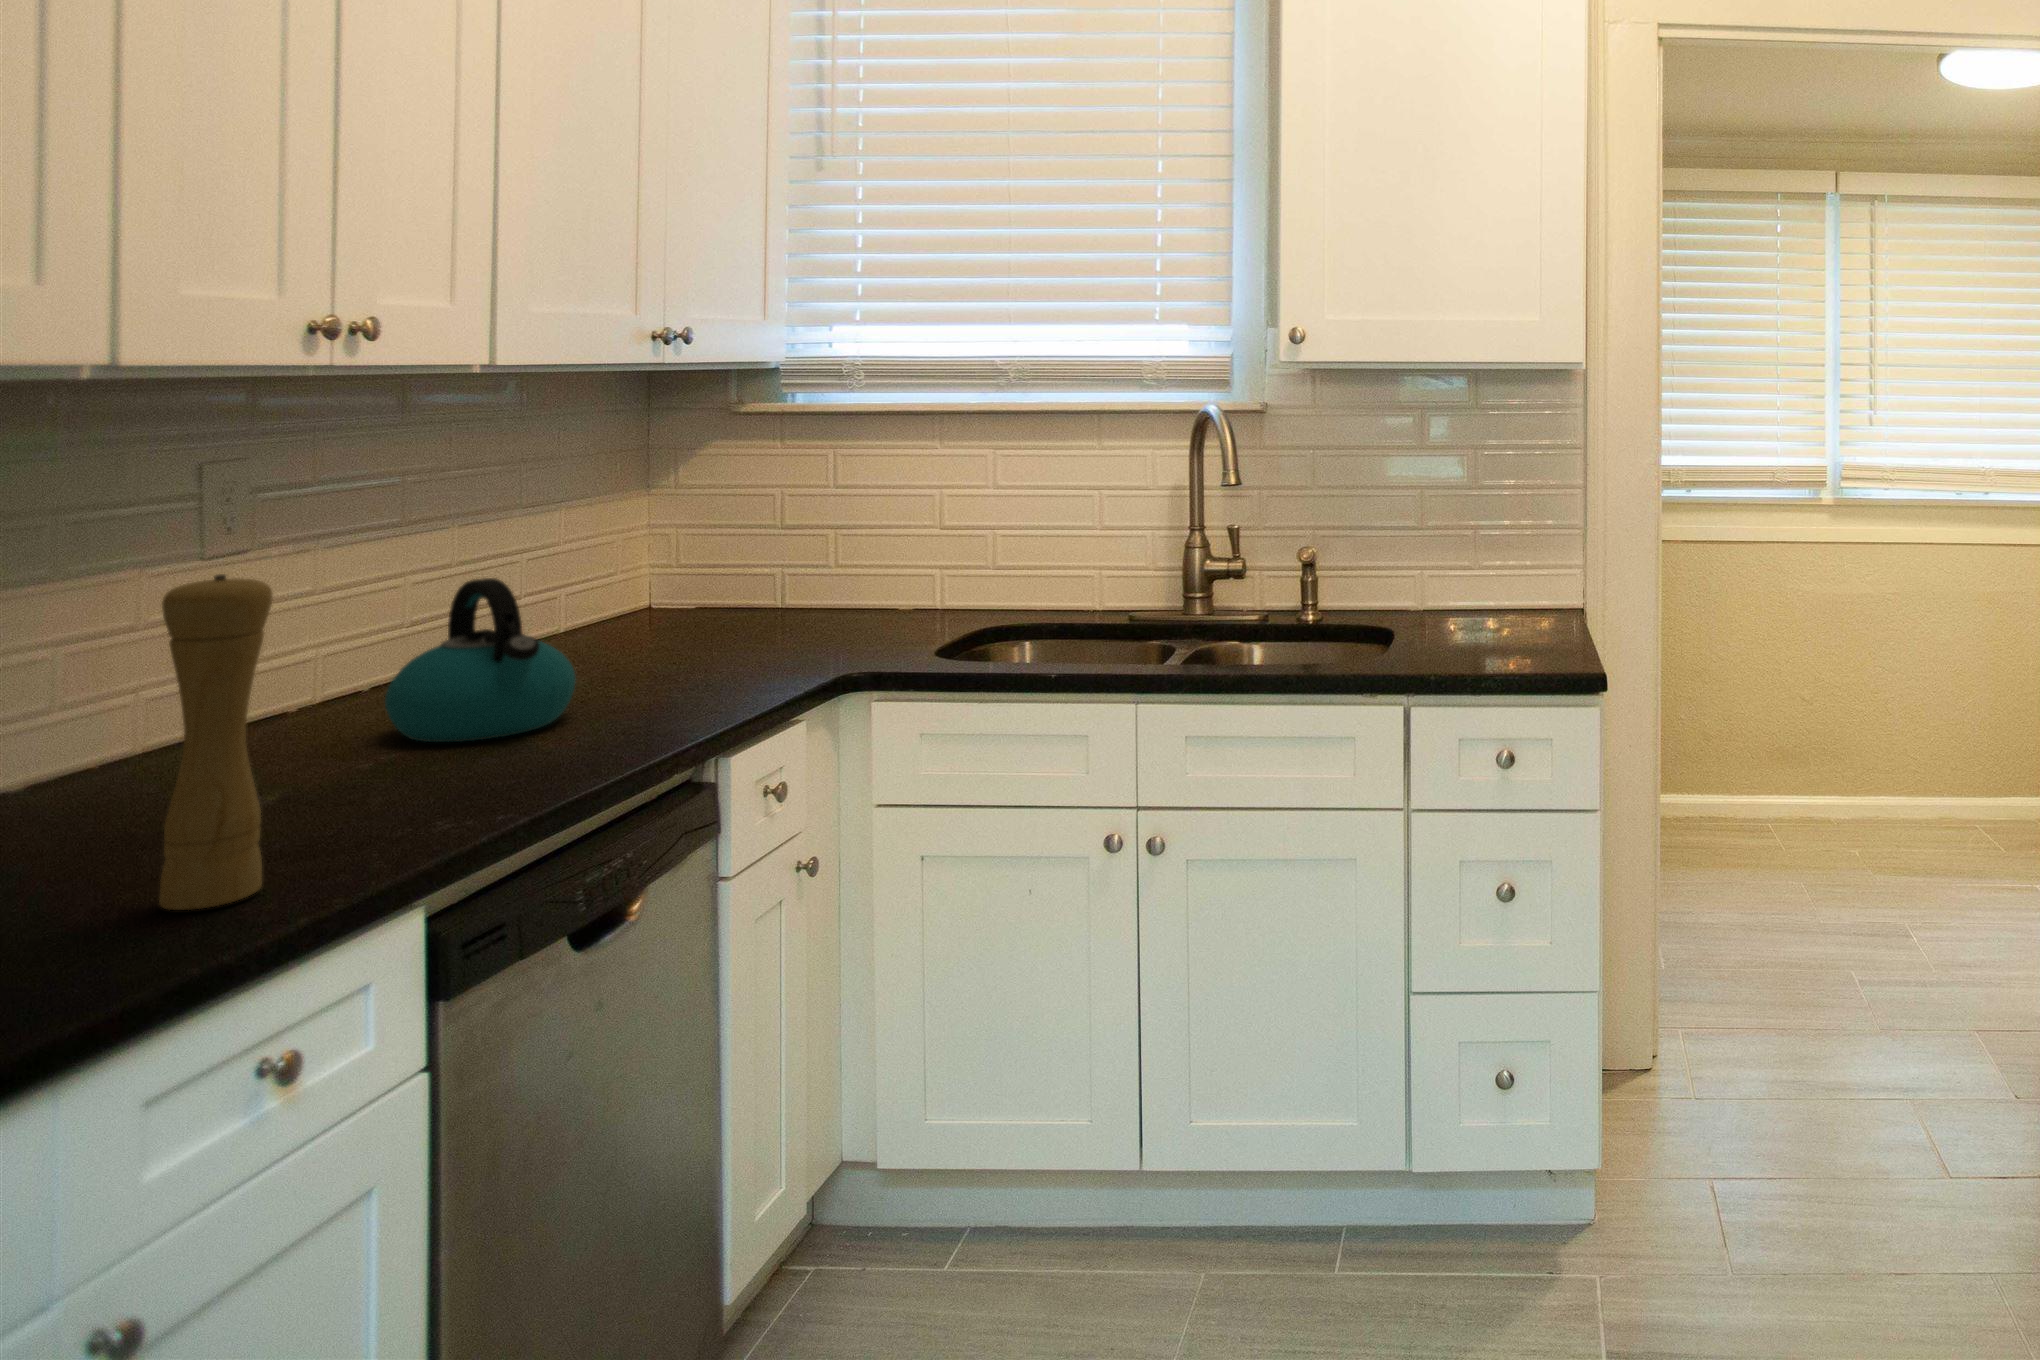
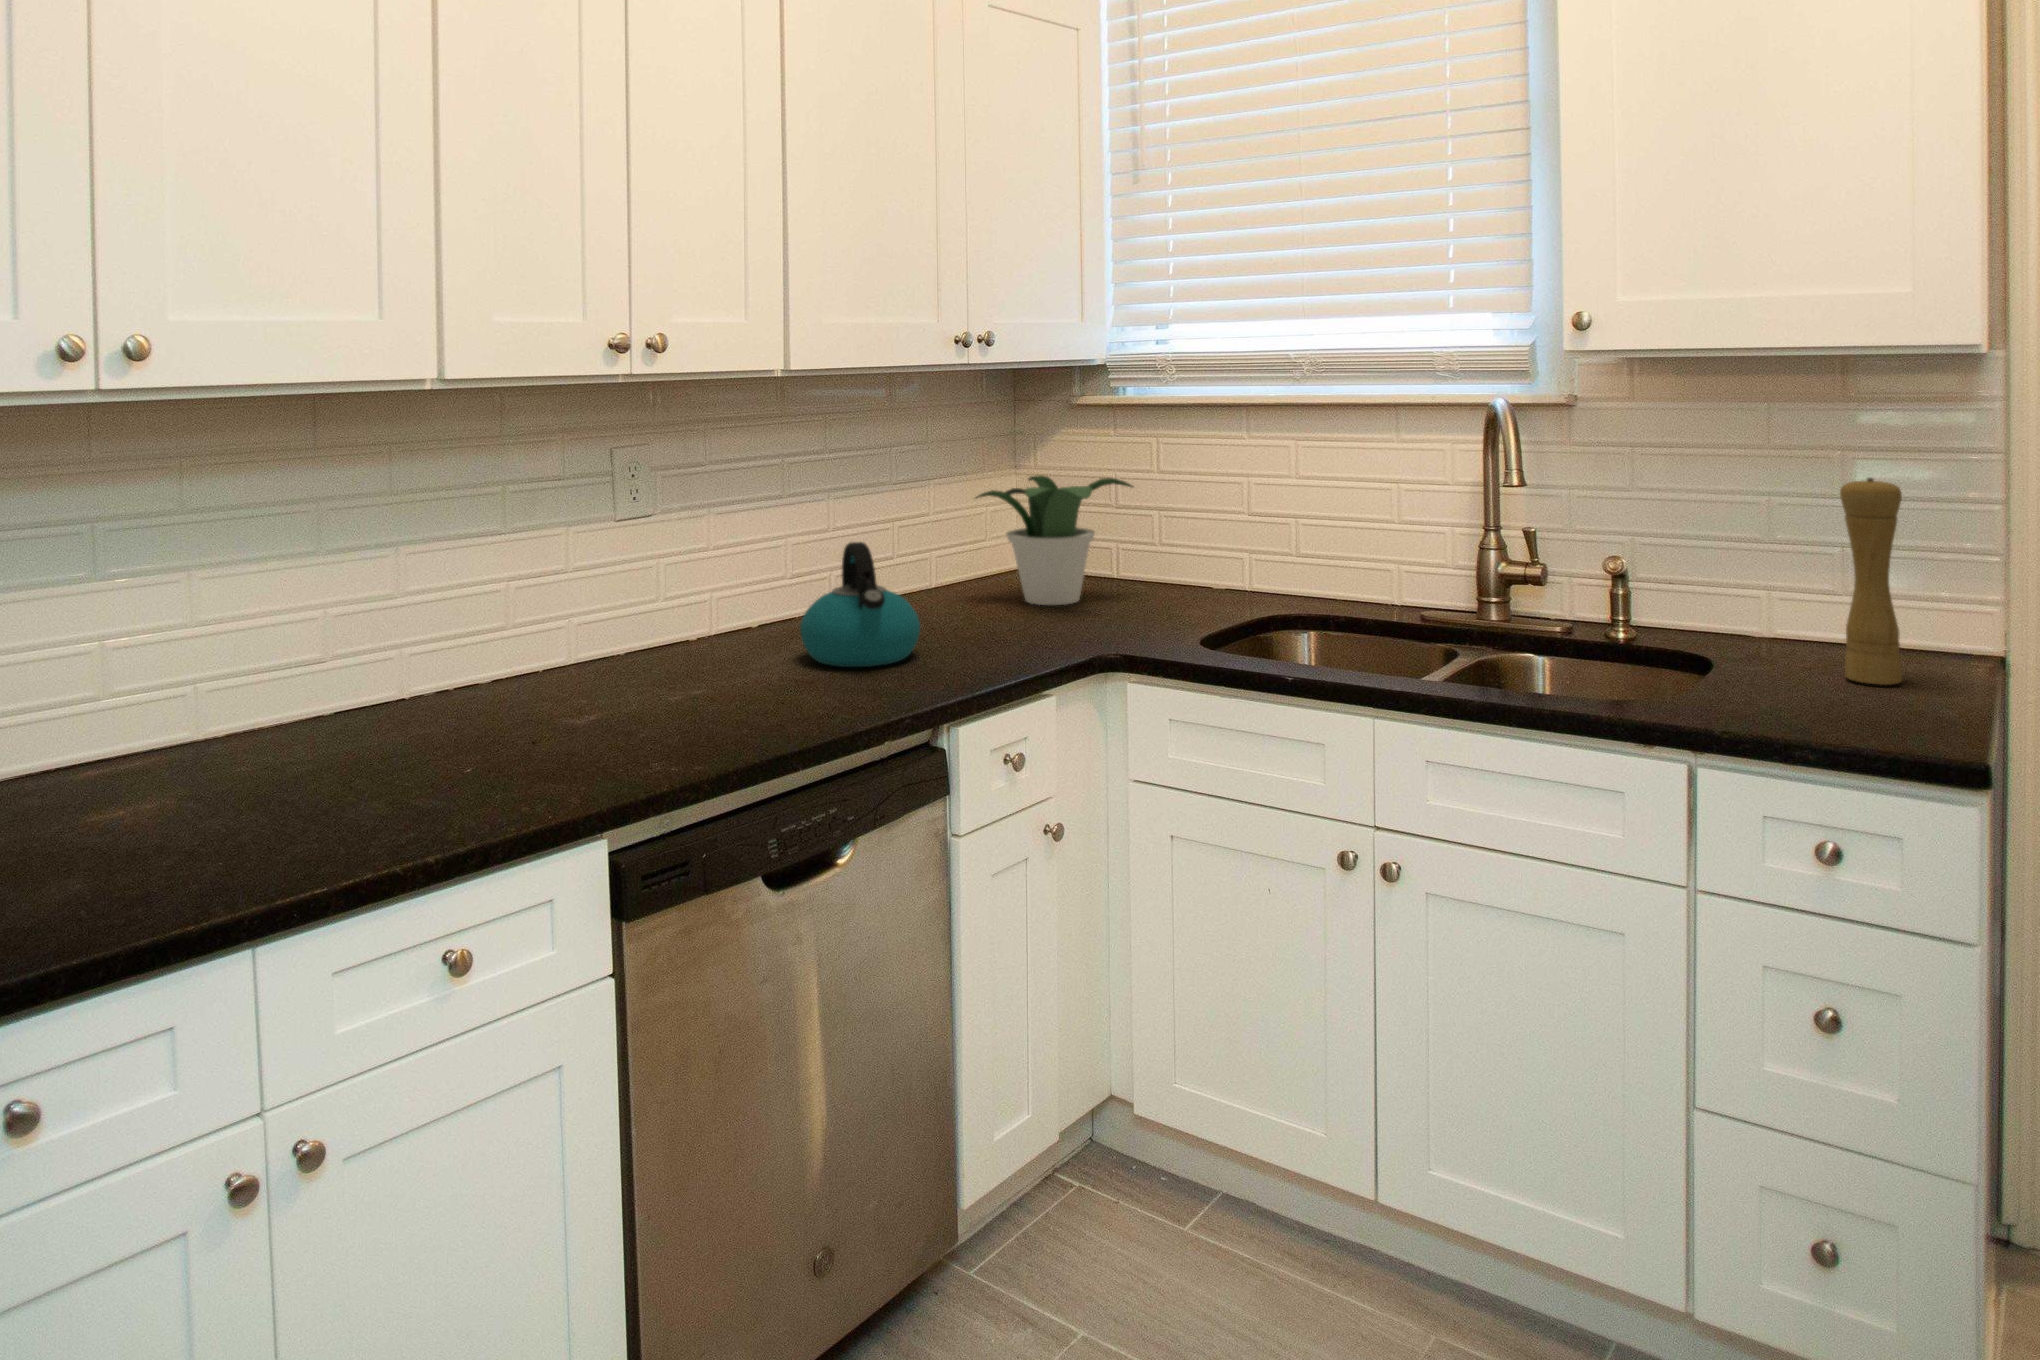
potted plant: none [609,494,823,646] -> present [976,475,1133,605]
pepper mill: present [159,574,273,910] -> present [1840,478,1902,685]

